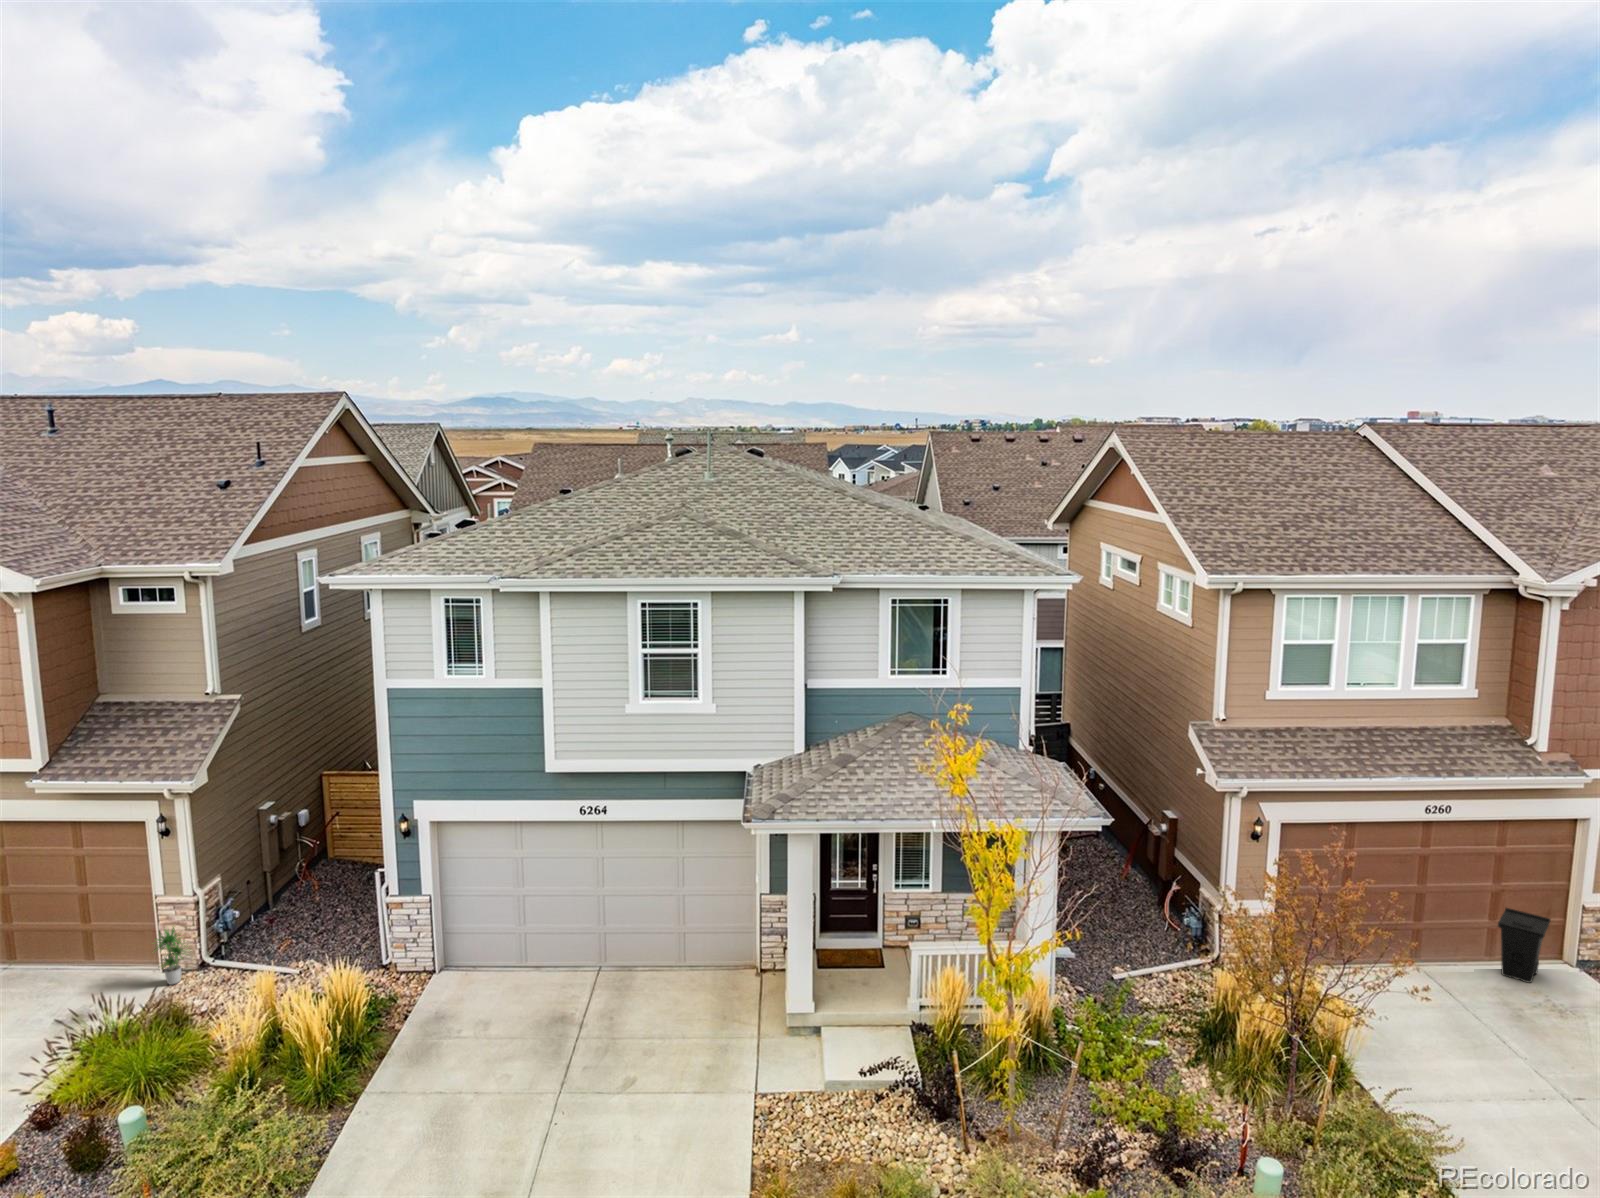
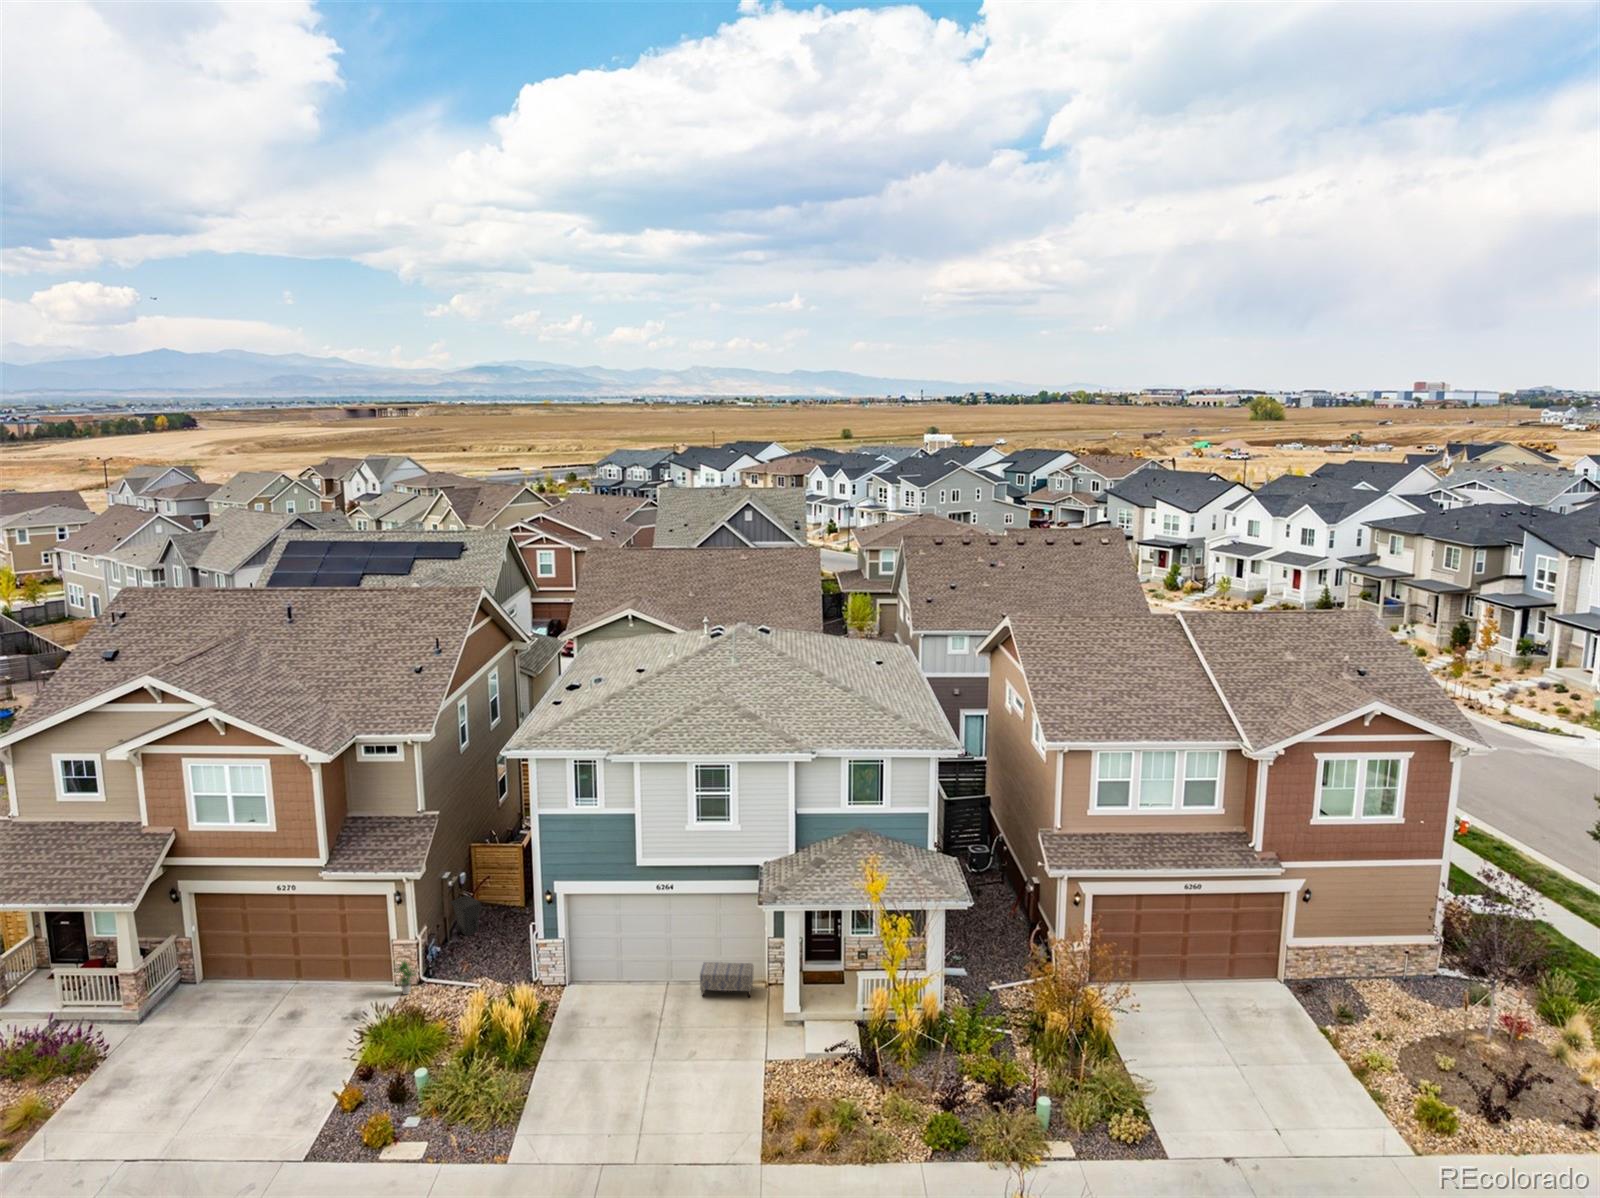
trash can: present [1498,908,1551,983] -> present [450,895,481,936]
bench: none [648,933,736,989] -> present [700,962,754,997]

